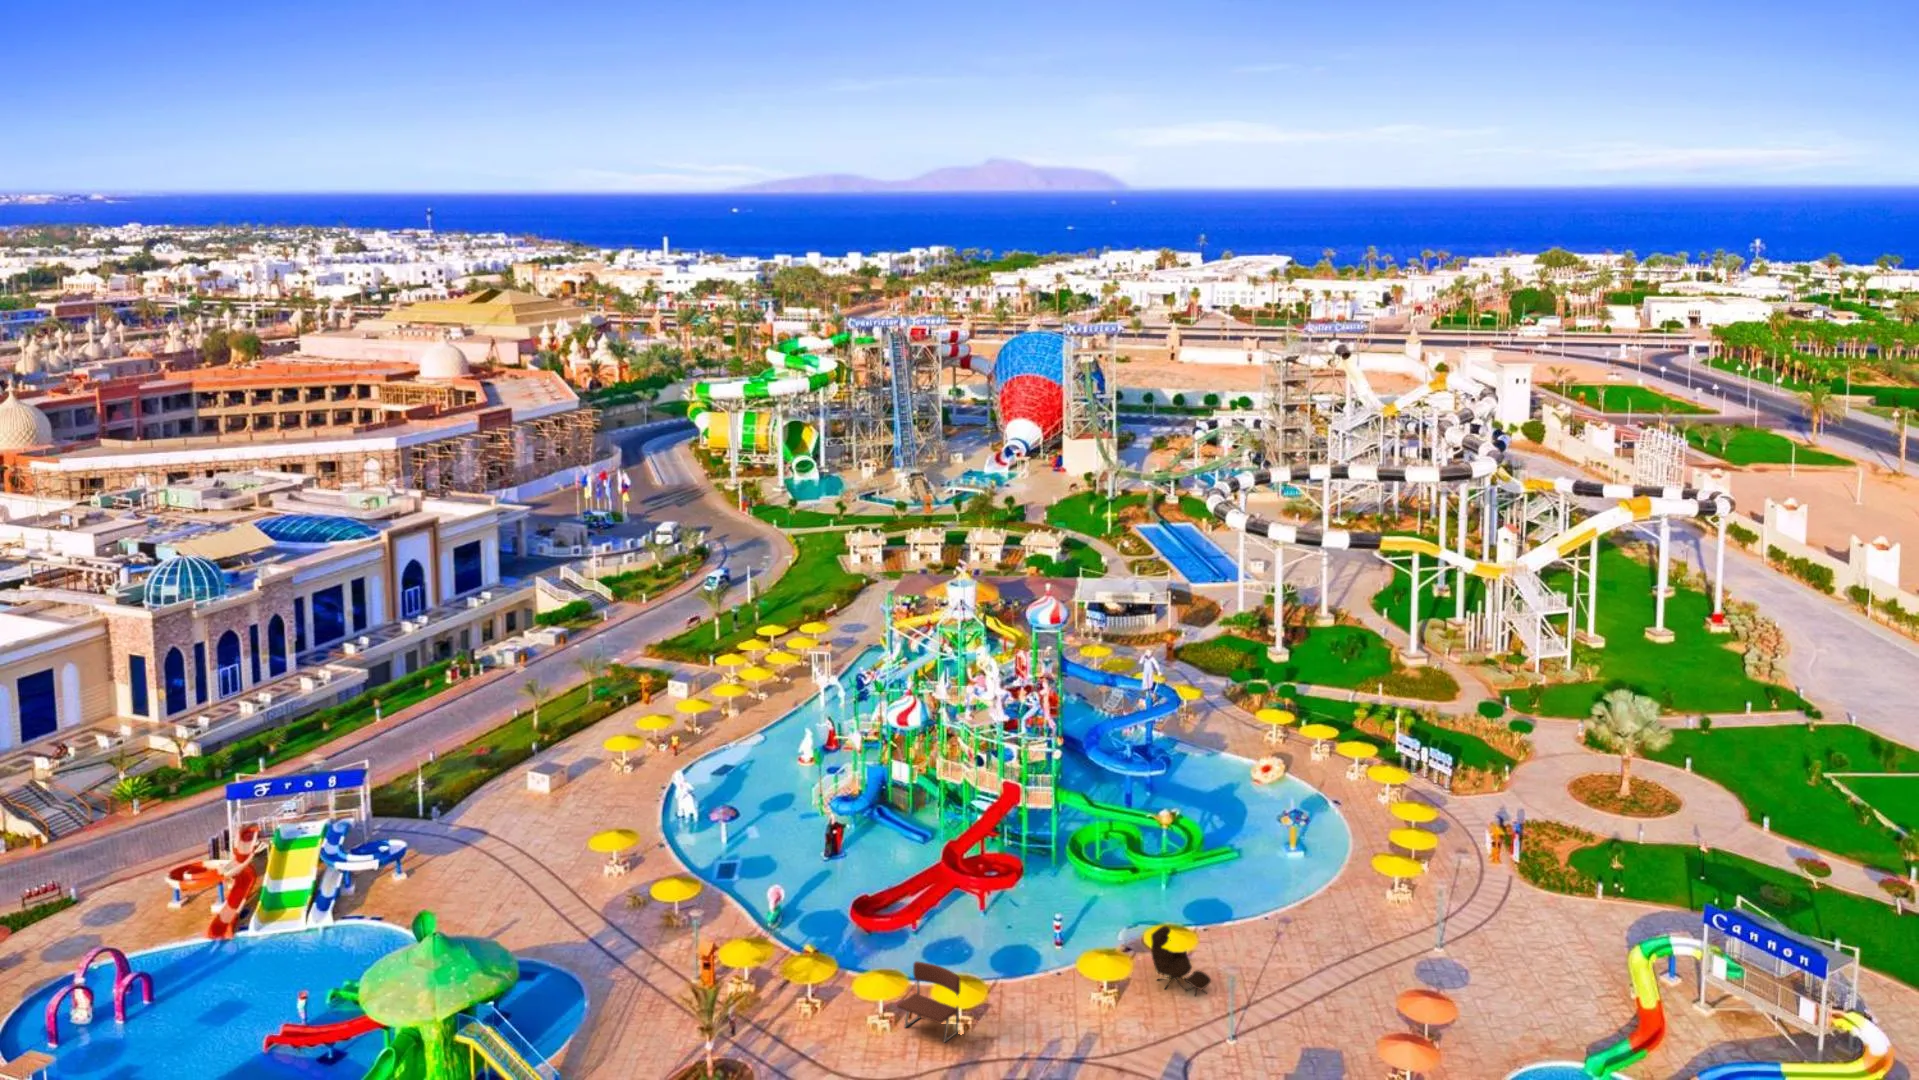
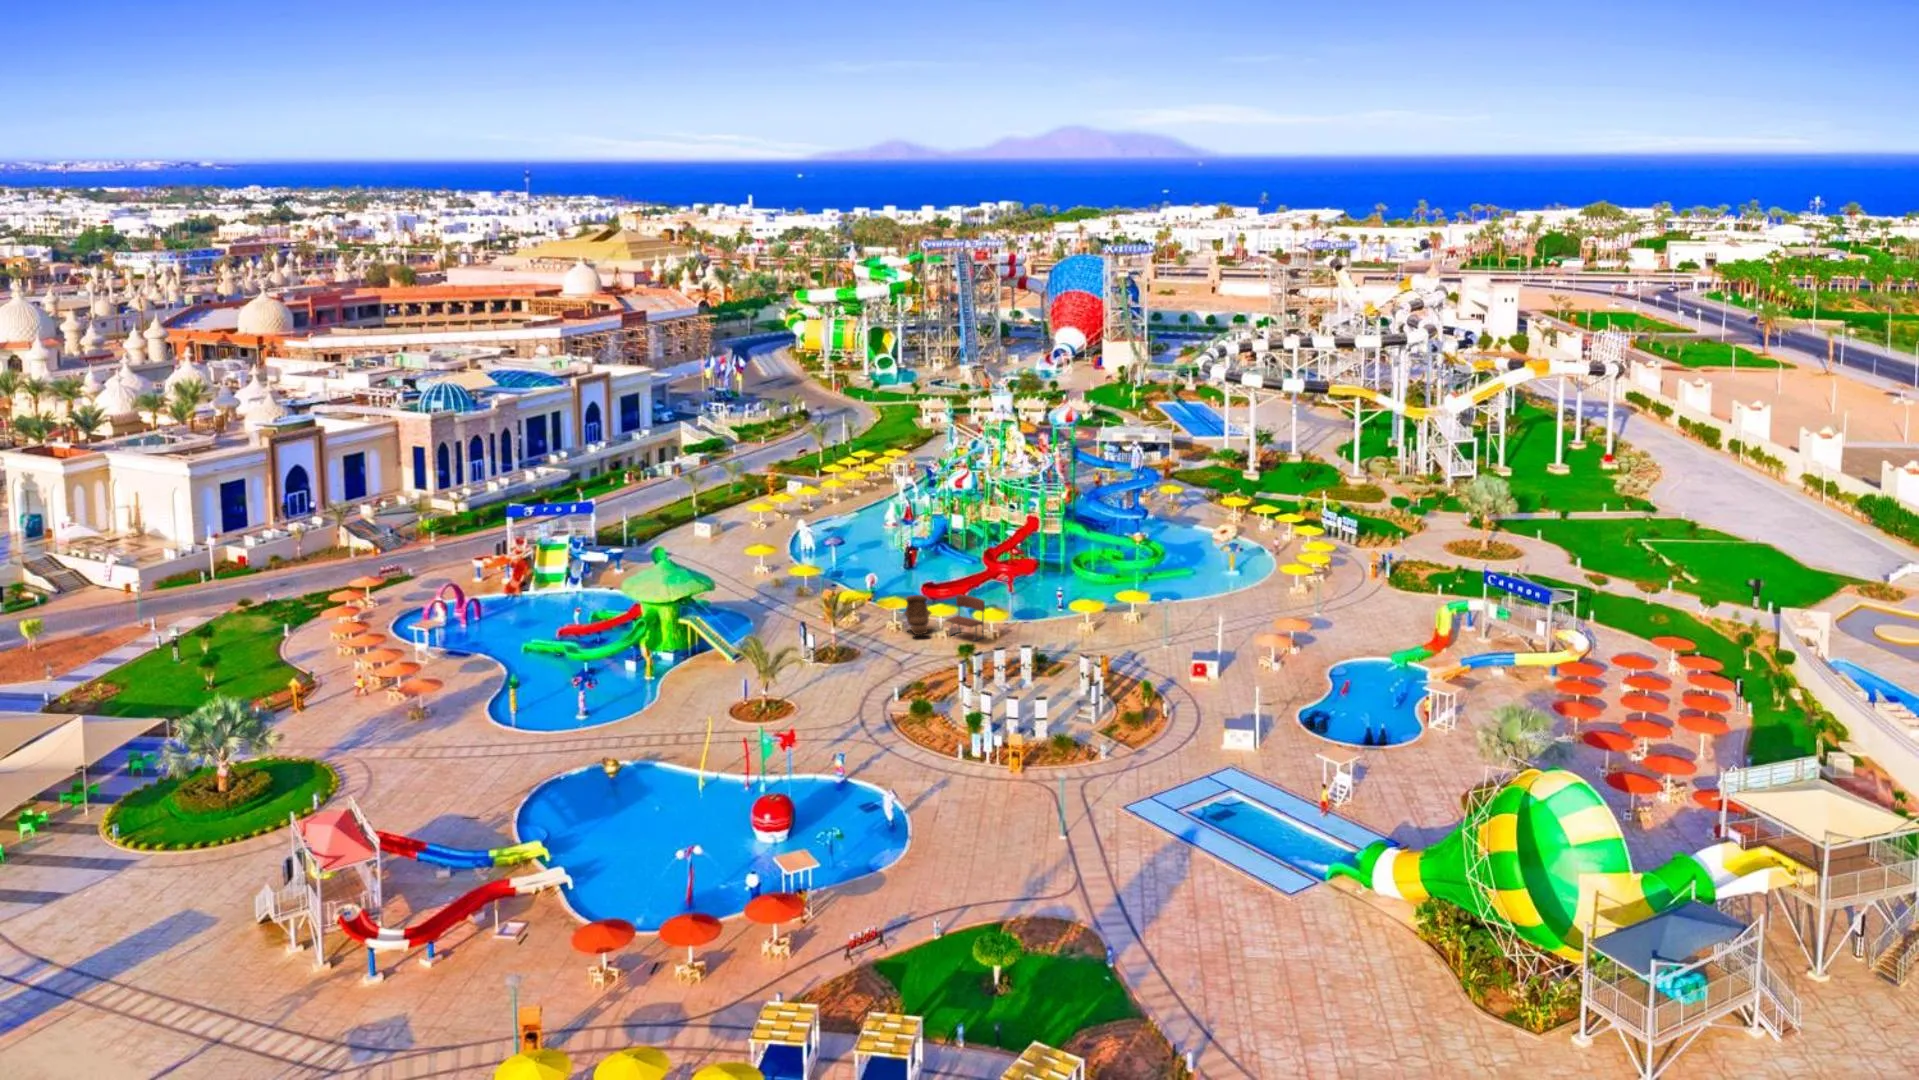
lounge chair: present [1151,926,1211,994] -> present [904,595,931,635]

